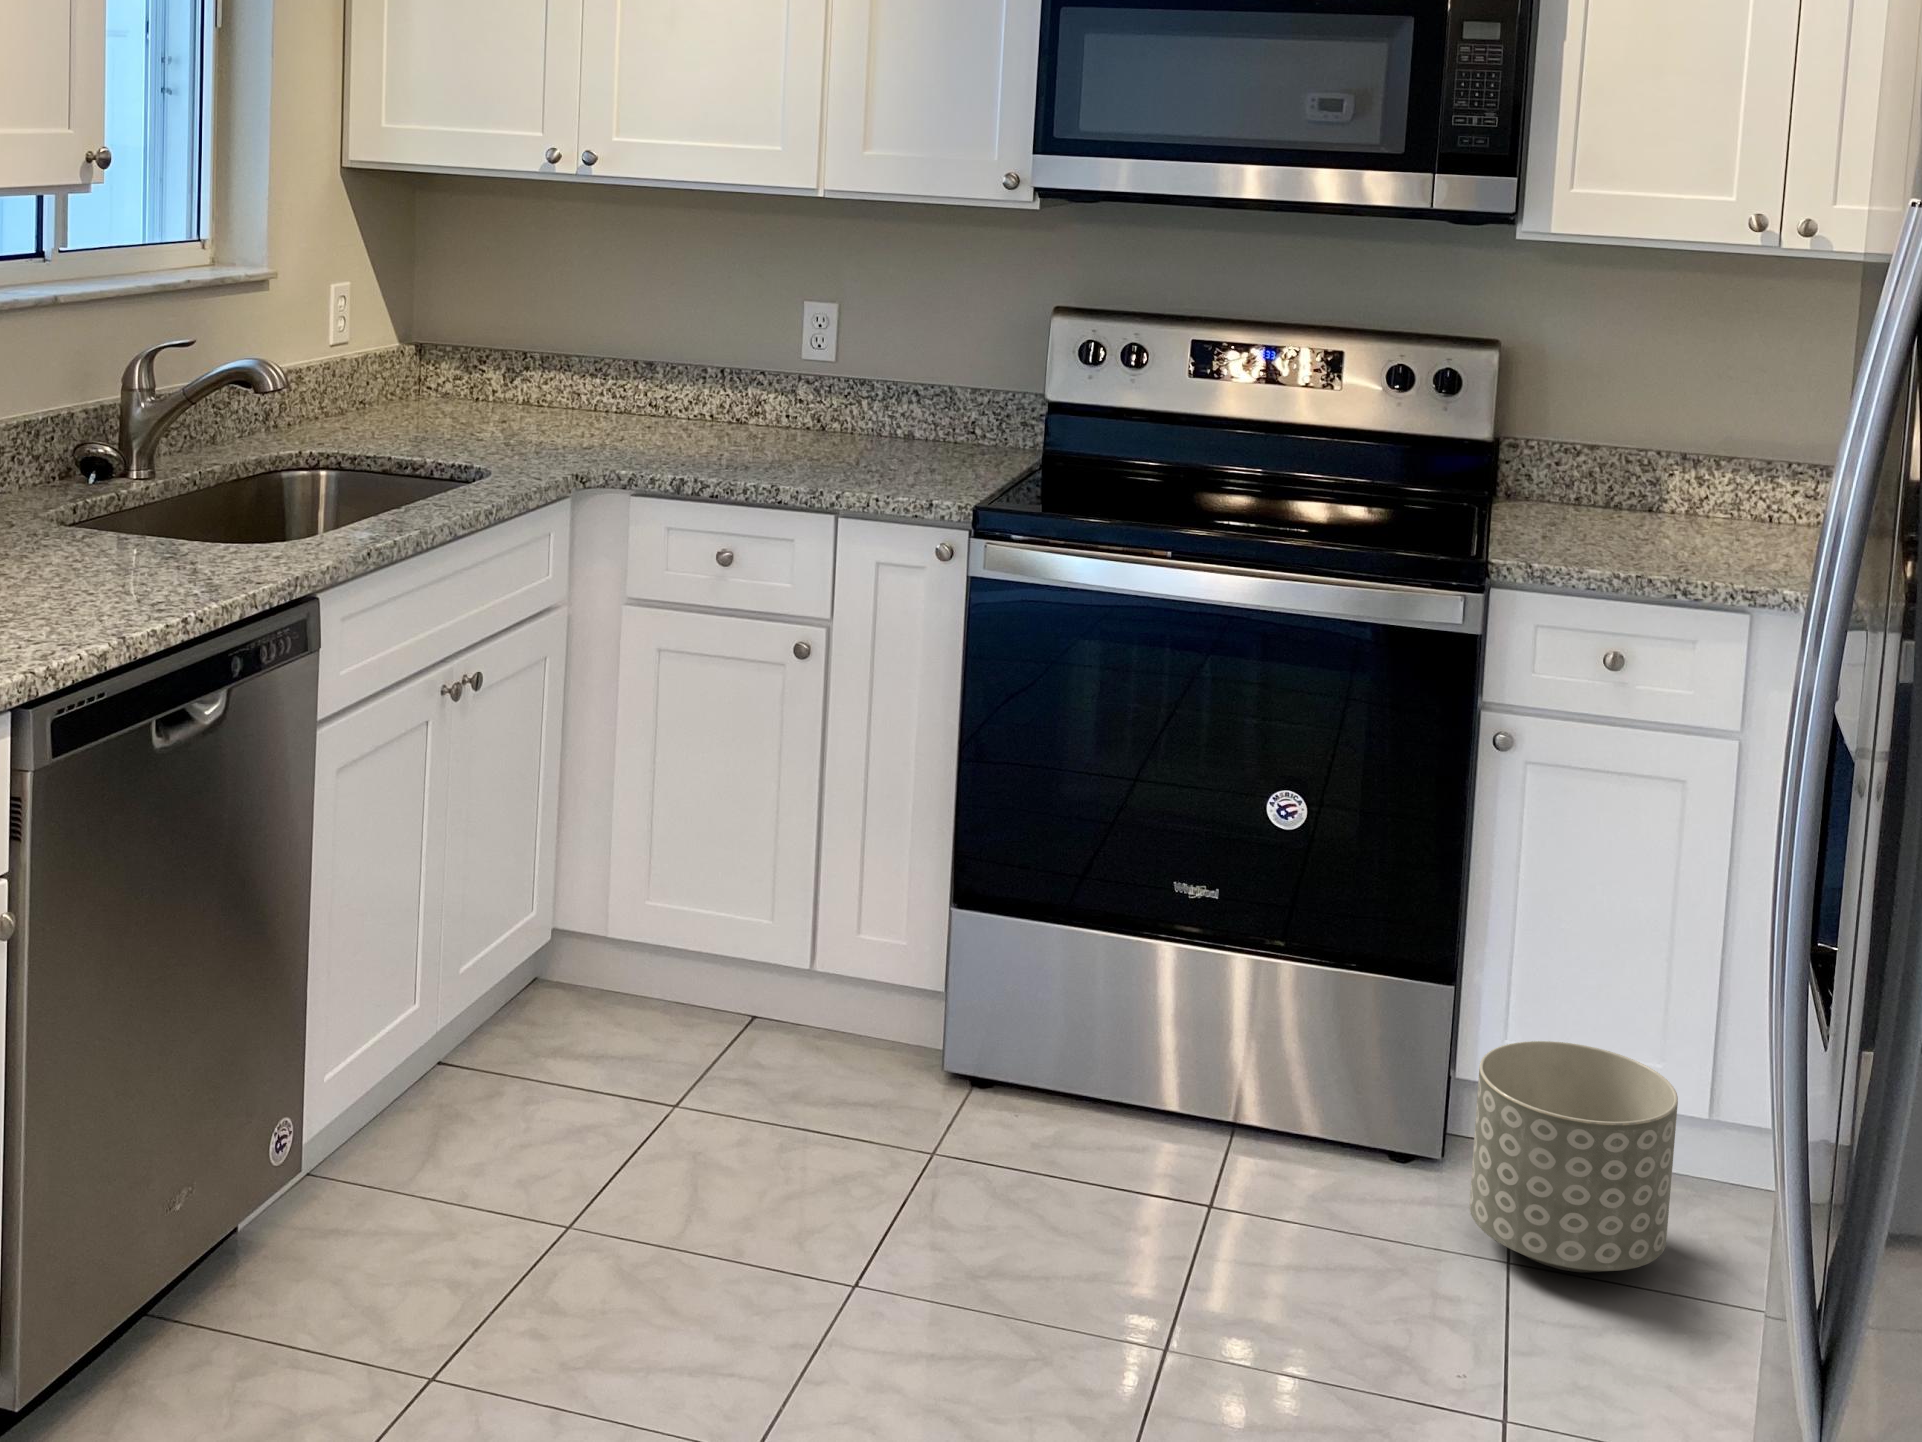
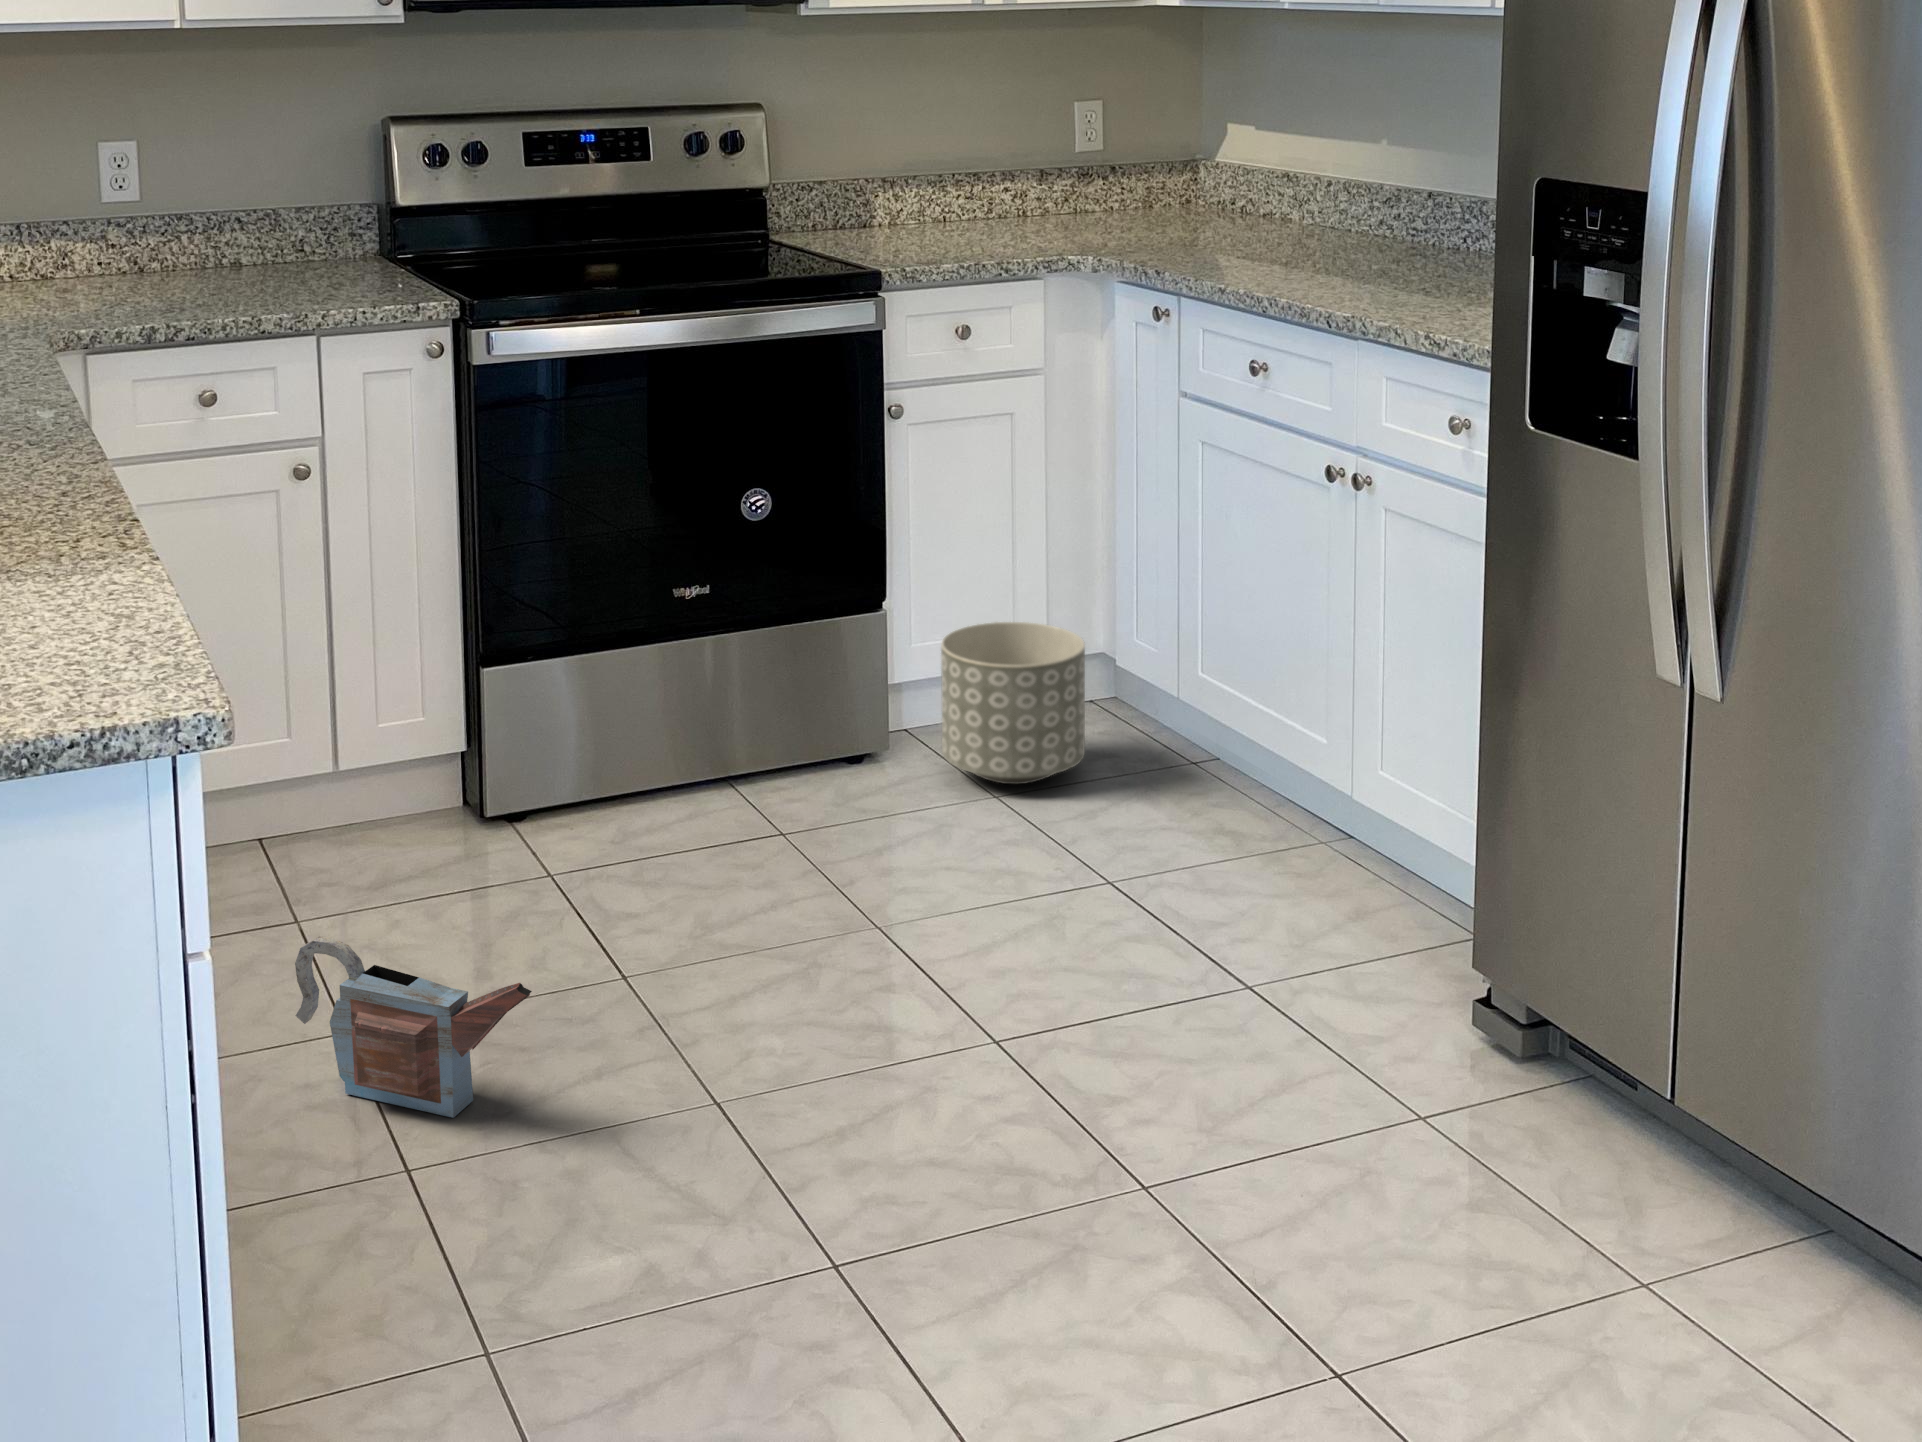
watering can: none [468,1109,569,1341] -> present [295,936,532,1118]

